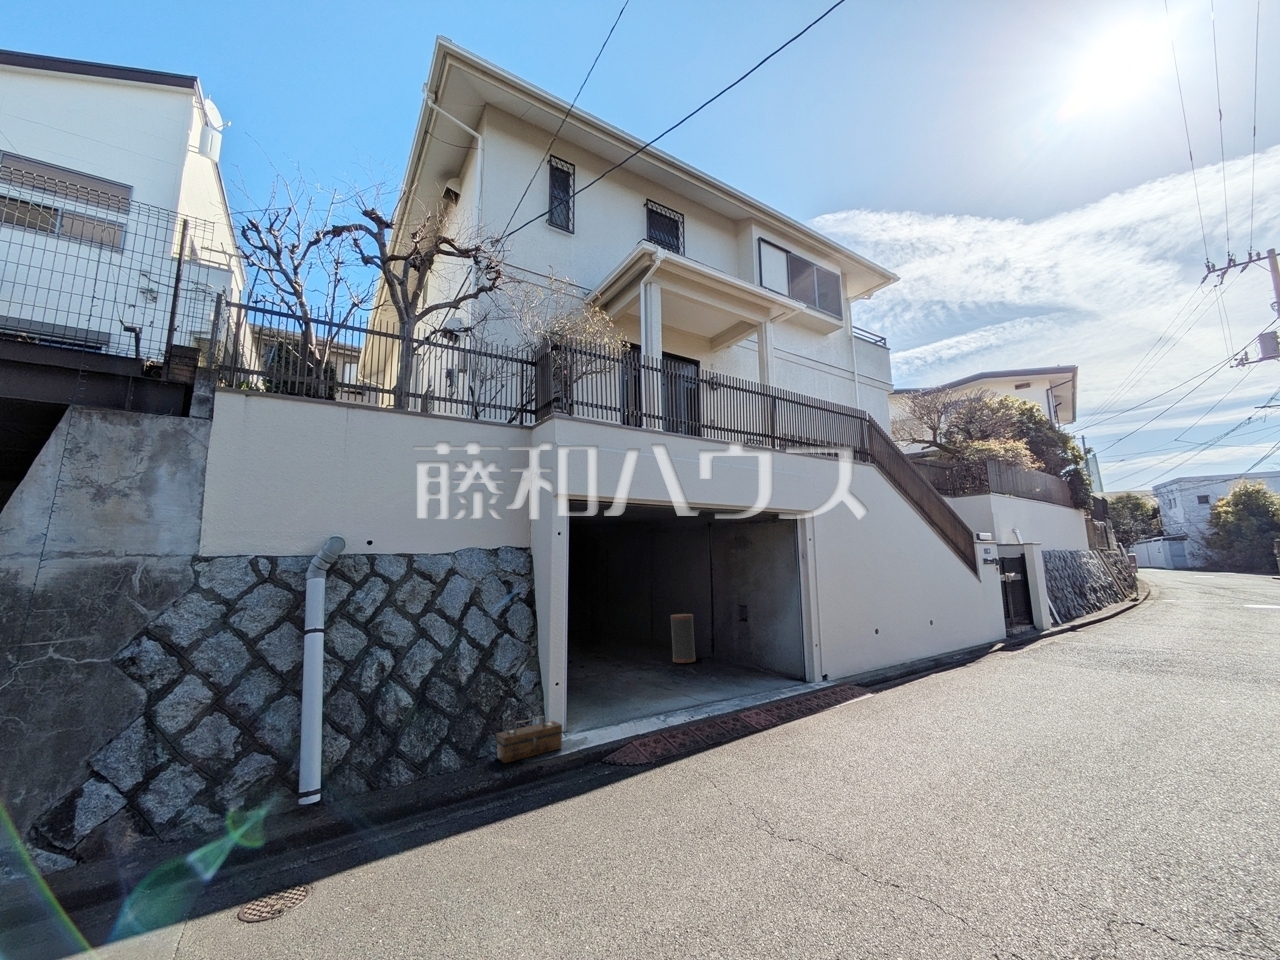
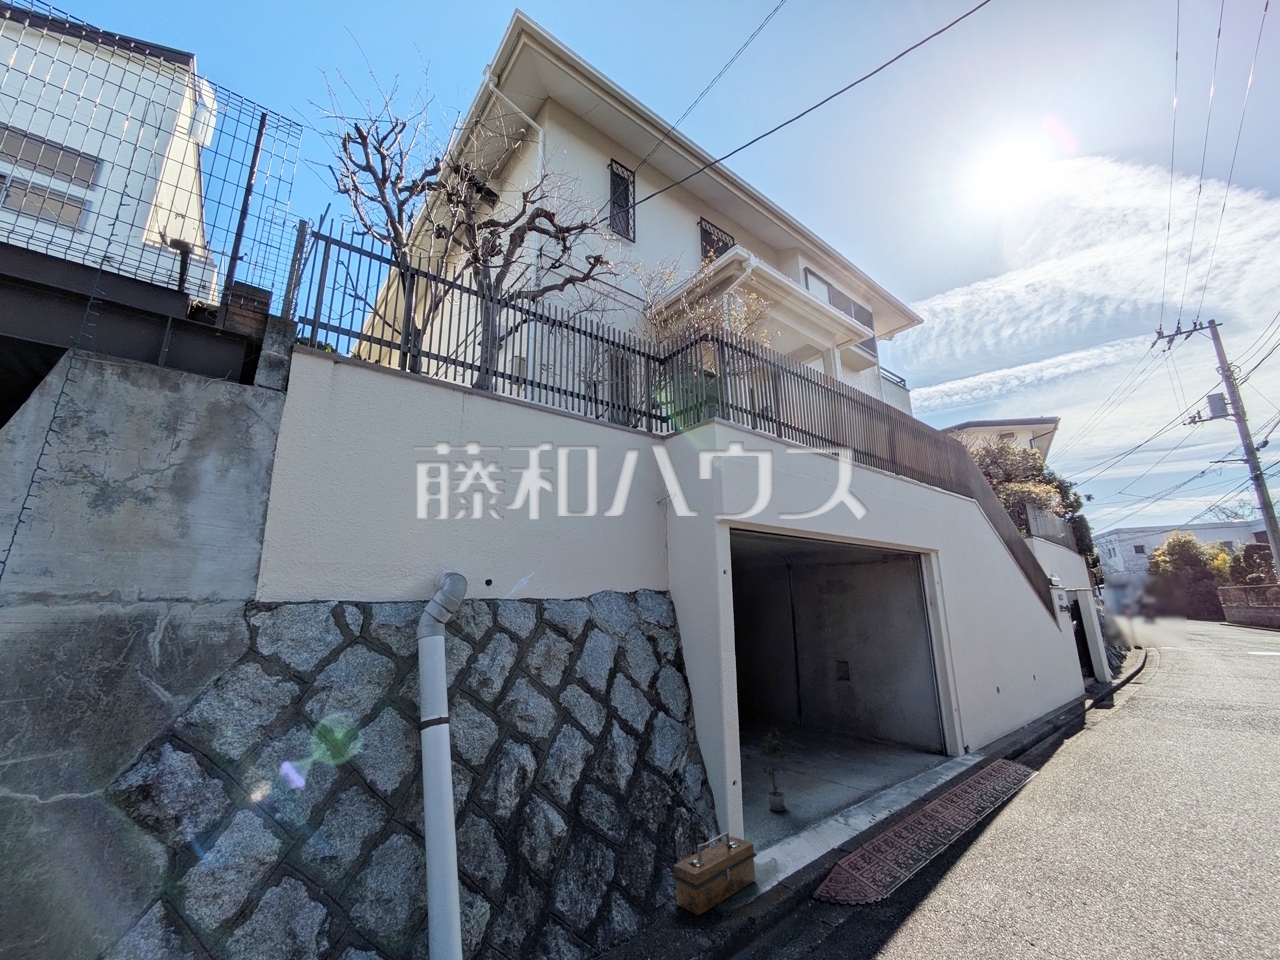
trash can: present [671,614,696,663] -> none [750,674,783,735]
potted plant: none [613,652,637,713] -> present [759,728,787,811]

